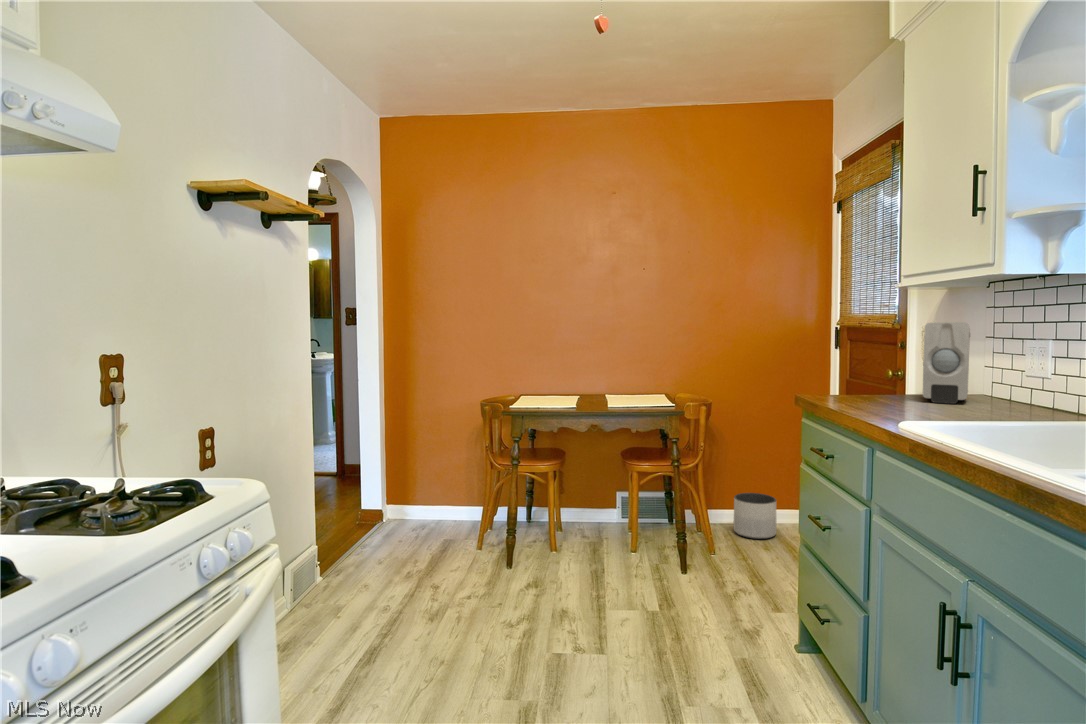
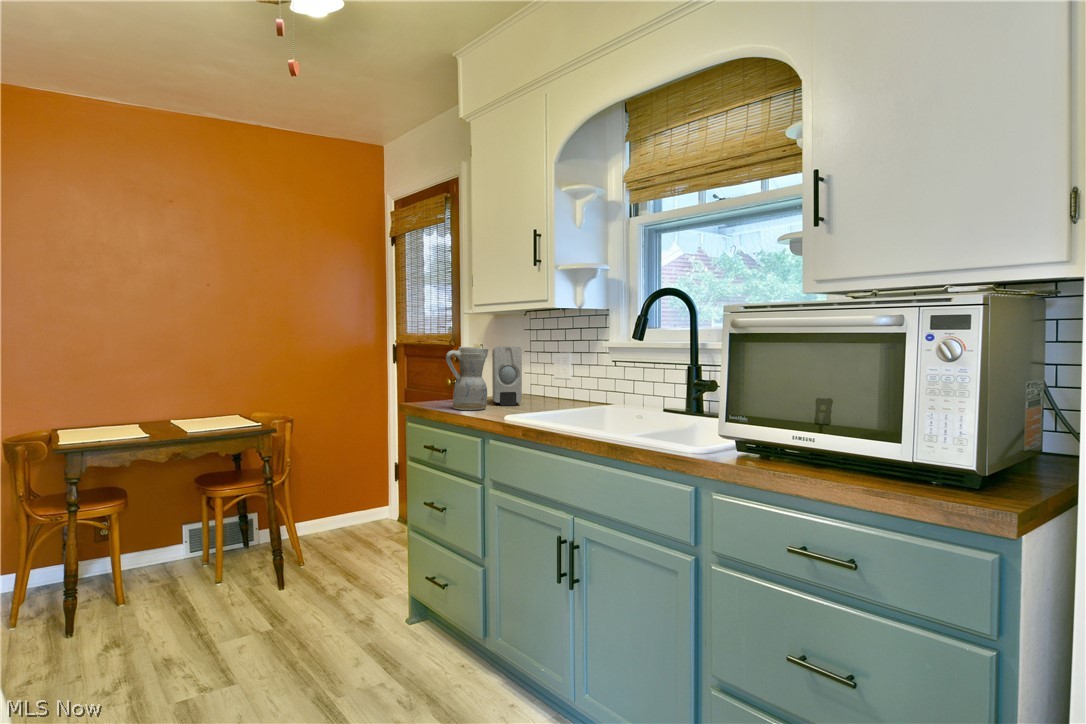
ceramic pitcher: none [845,323,909,405] -> present [446,347,488,410]
planter: present [733,493,776,539] -> none [312,500,353,544]

